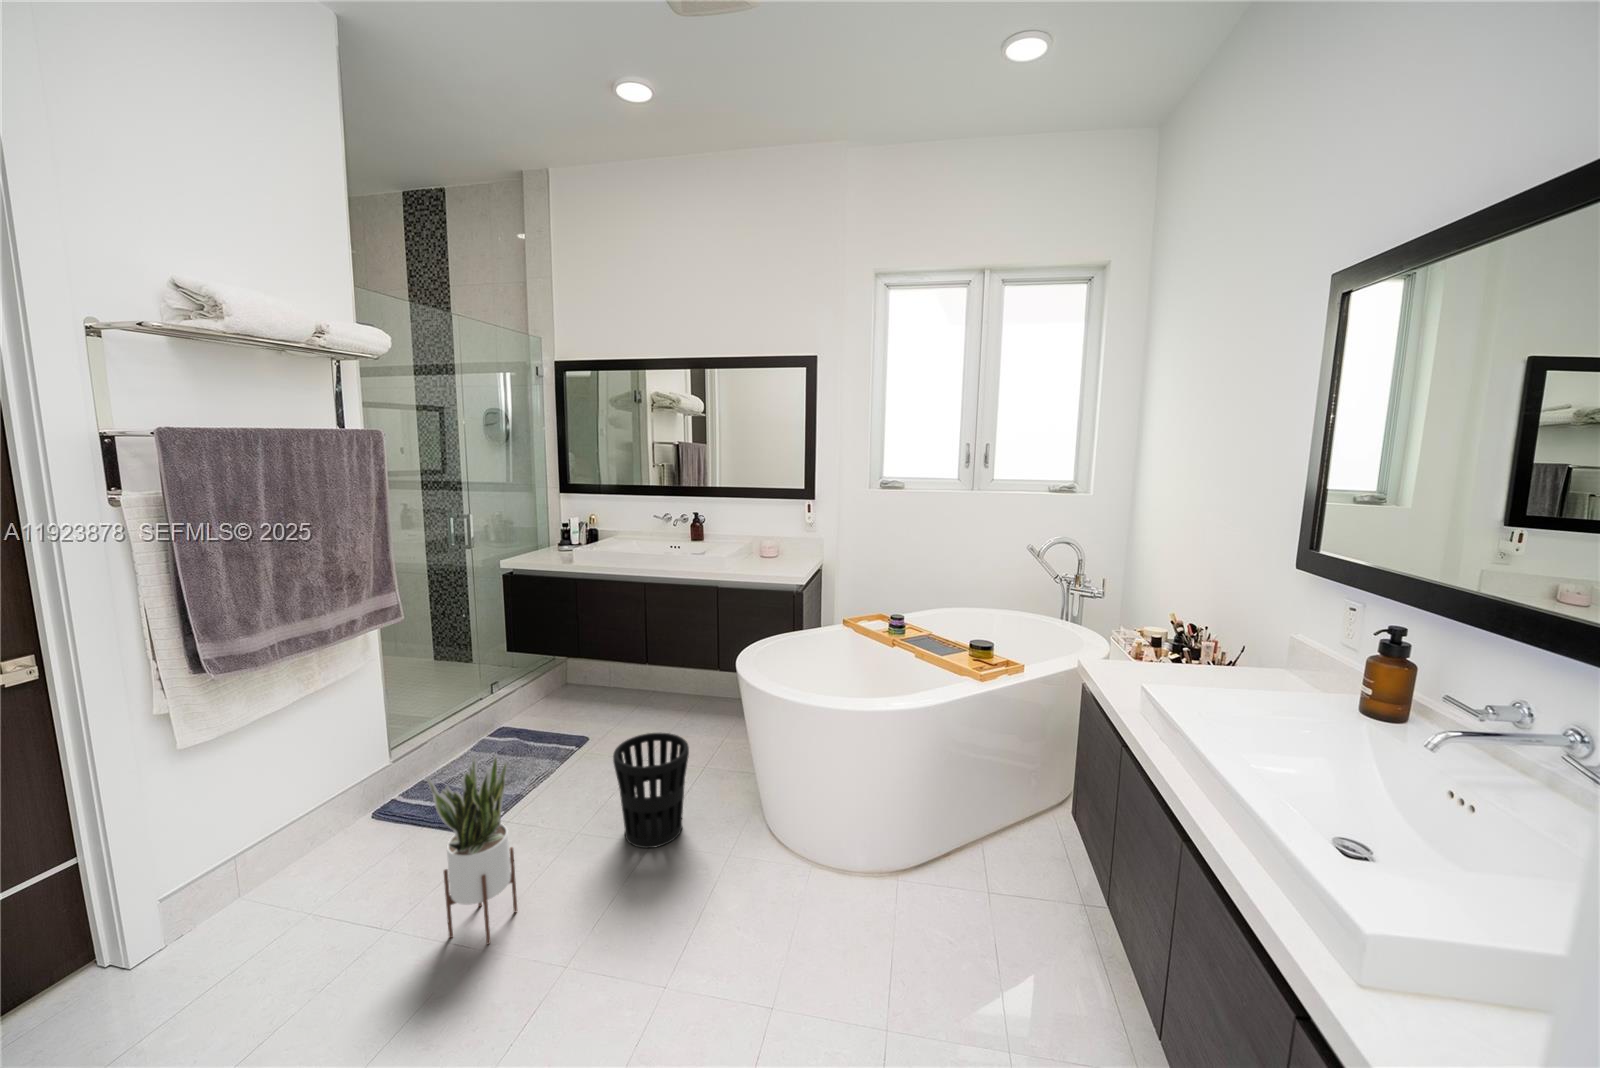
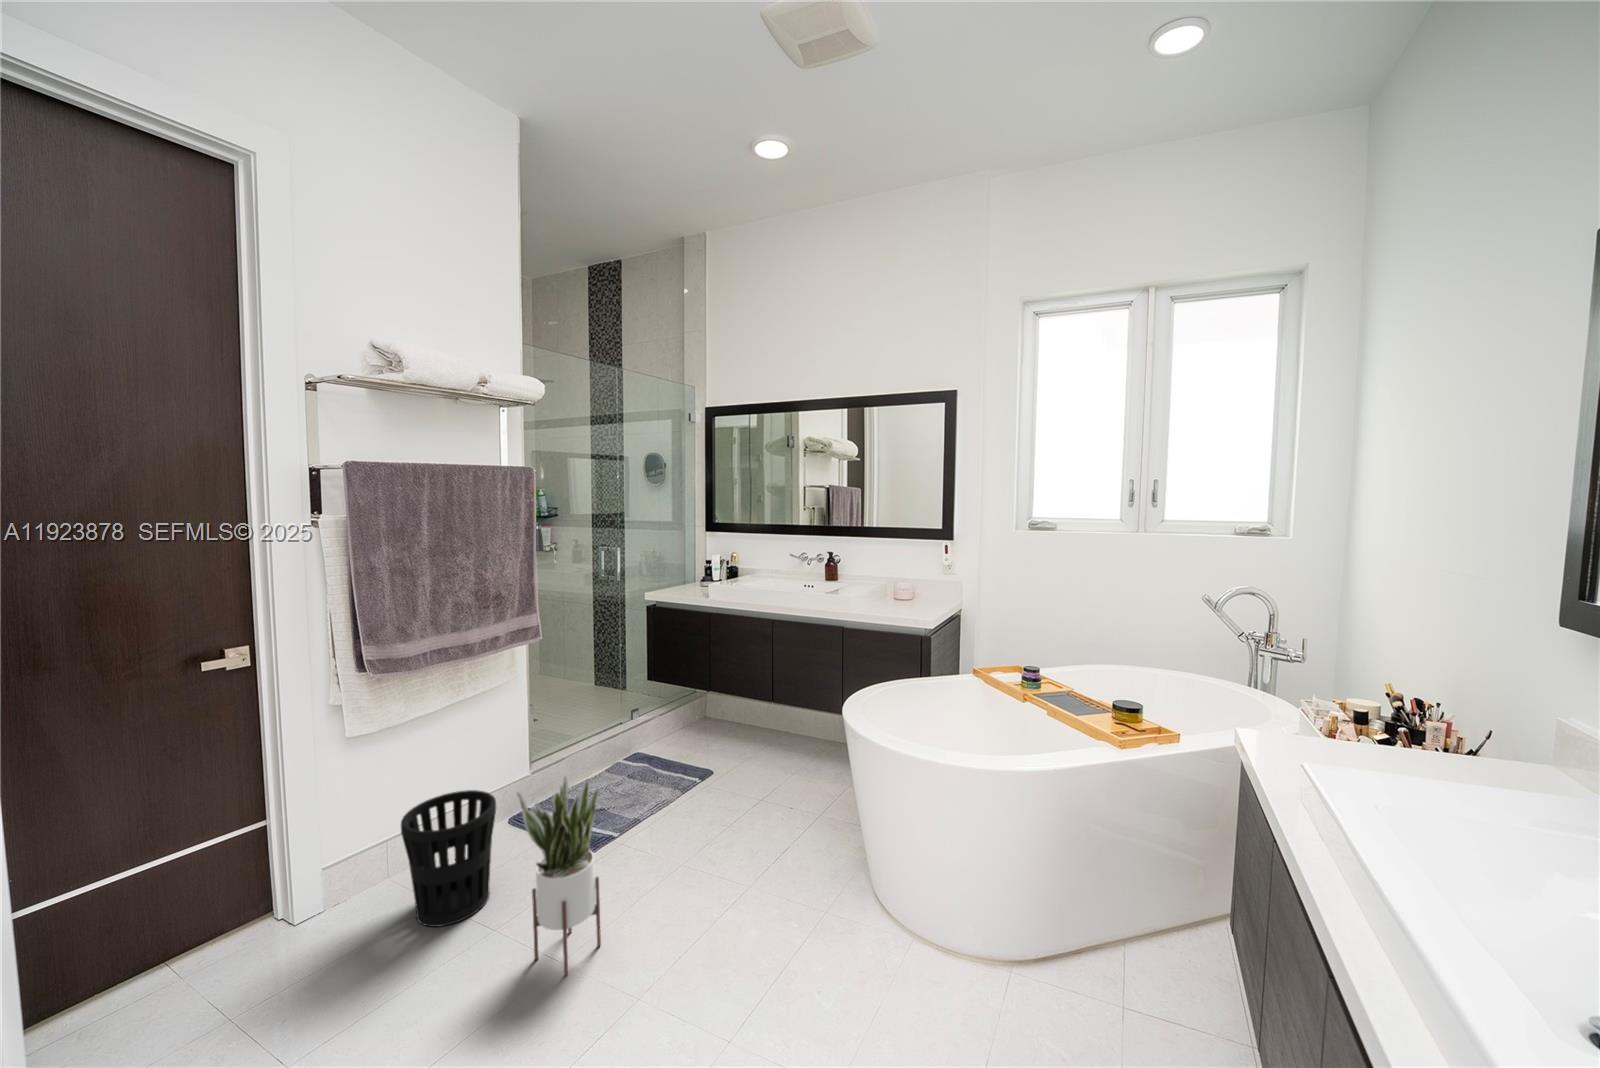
wastebasket: present [613,733,689,848] -> present [401,790,496,927]

